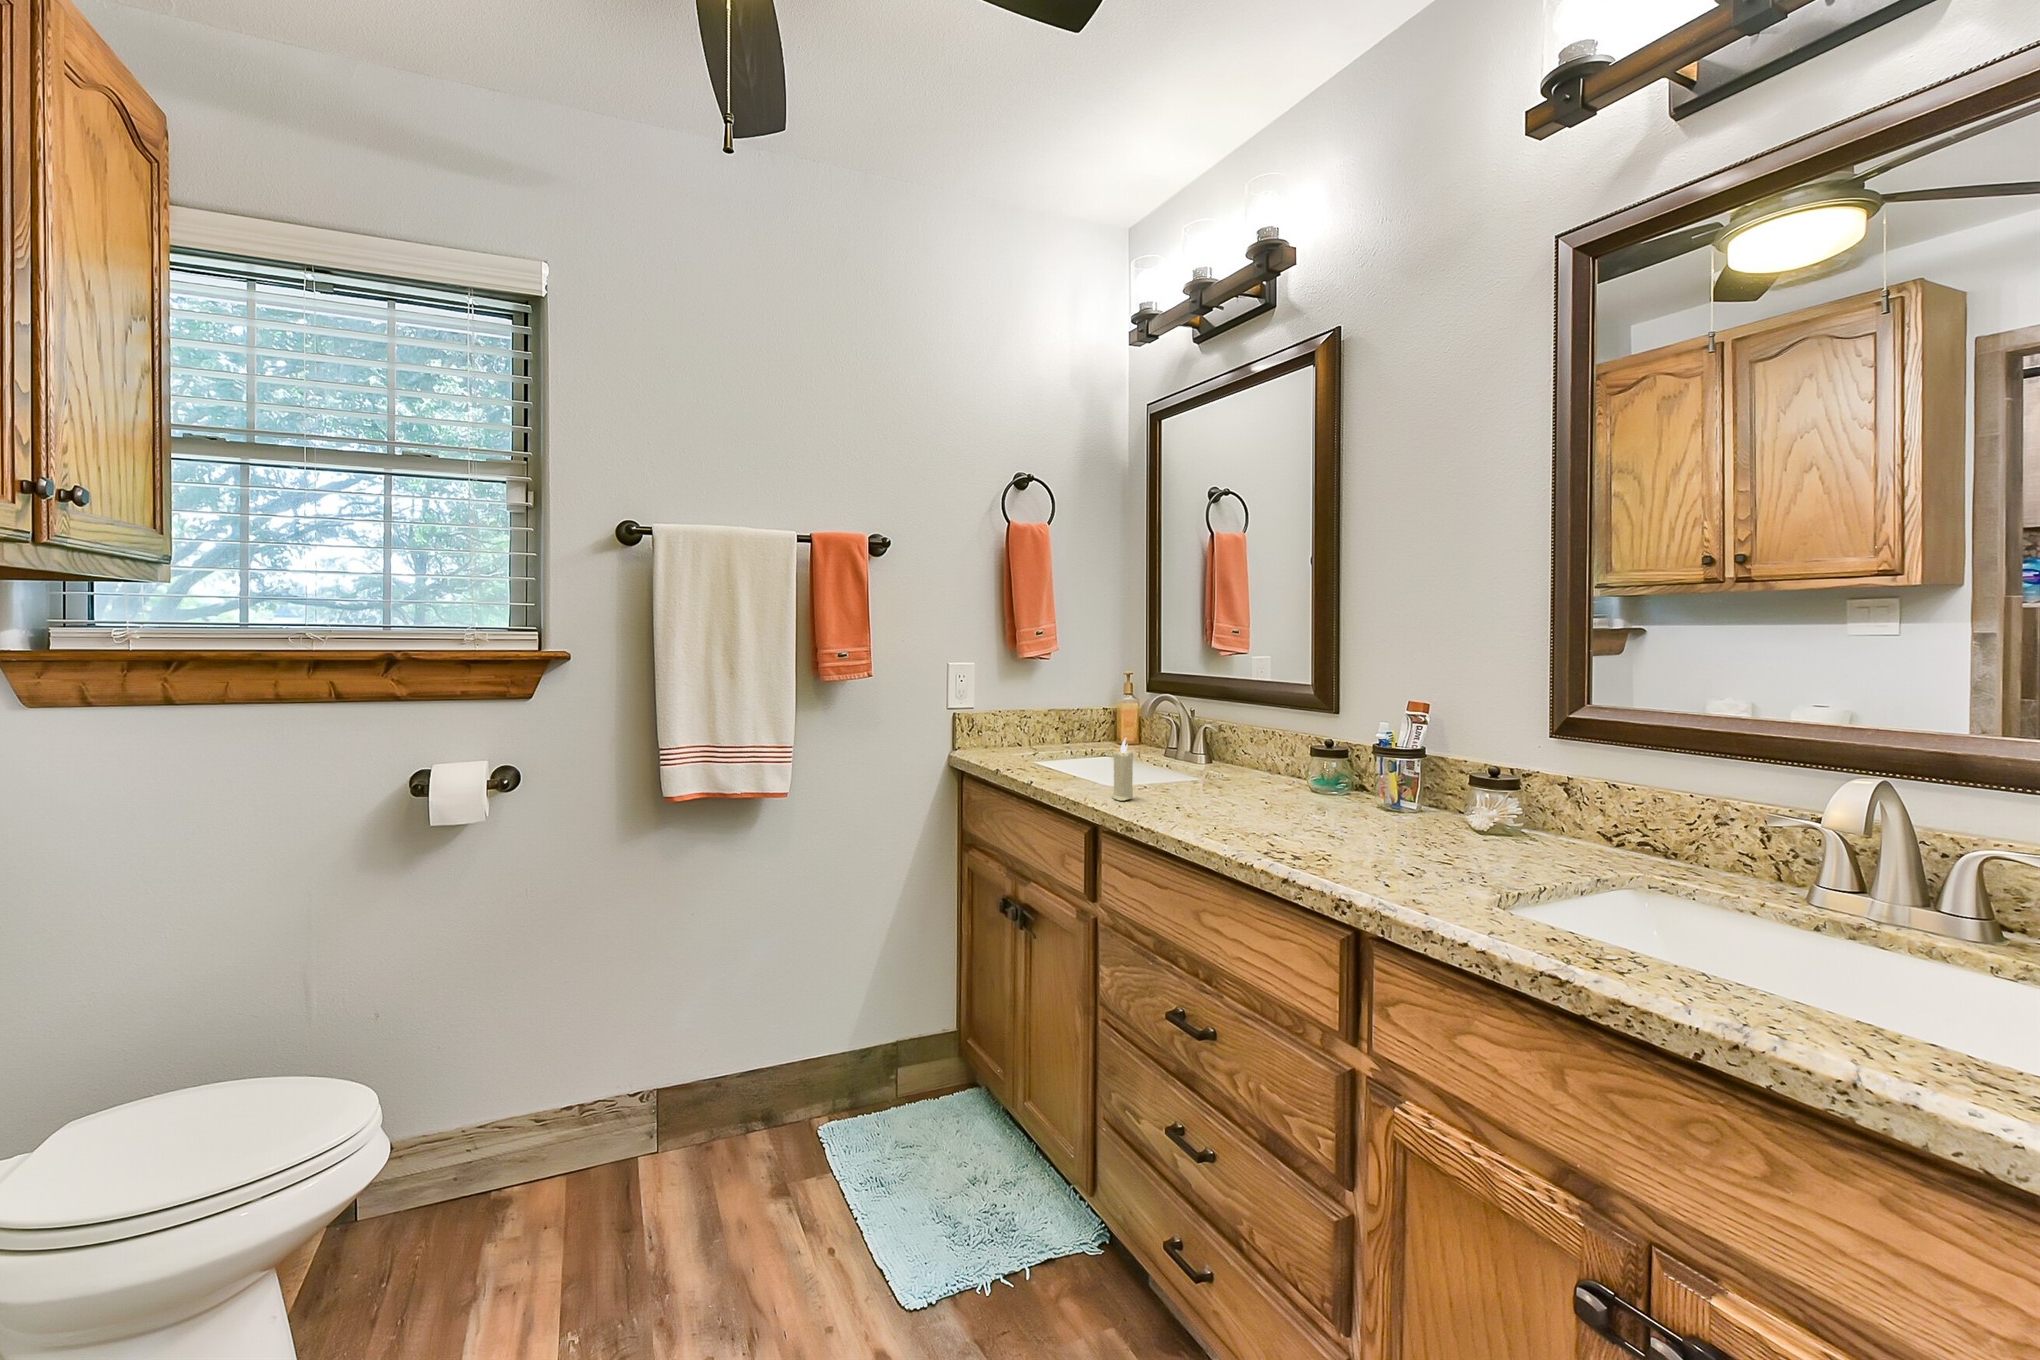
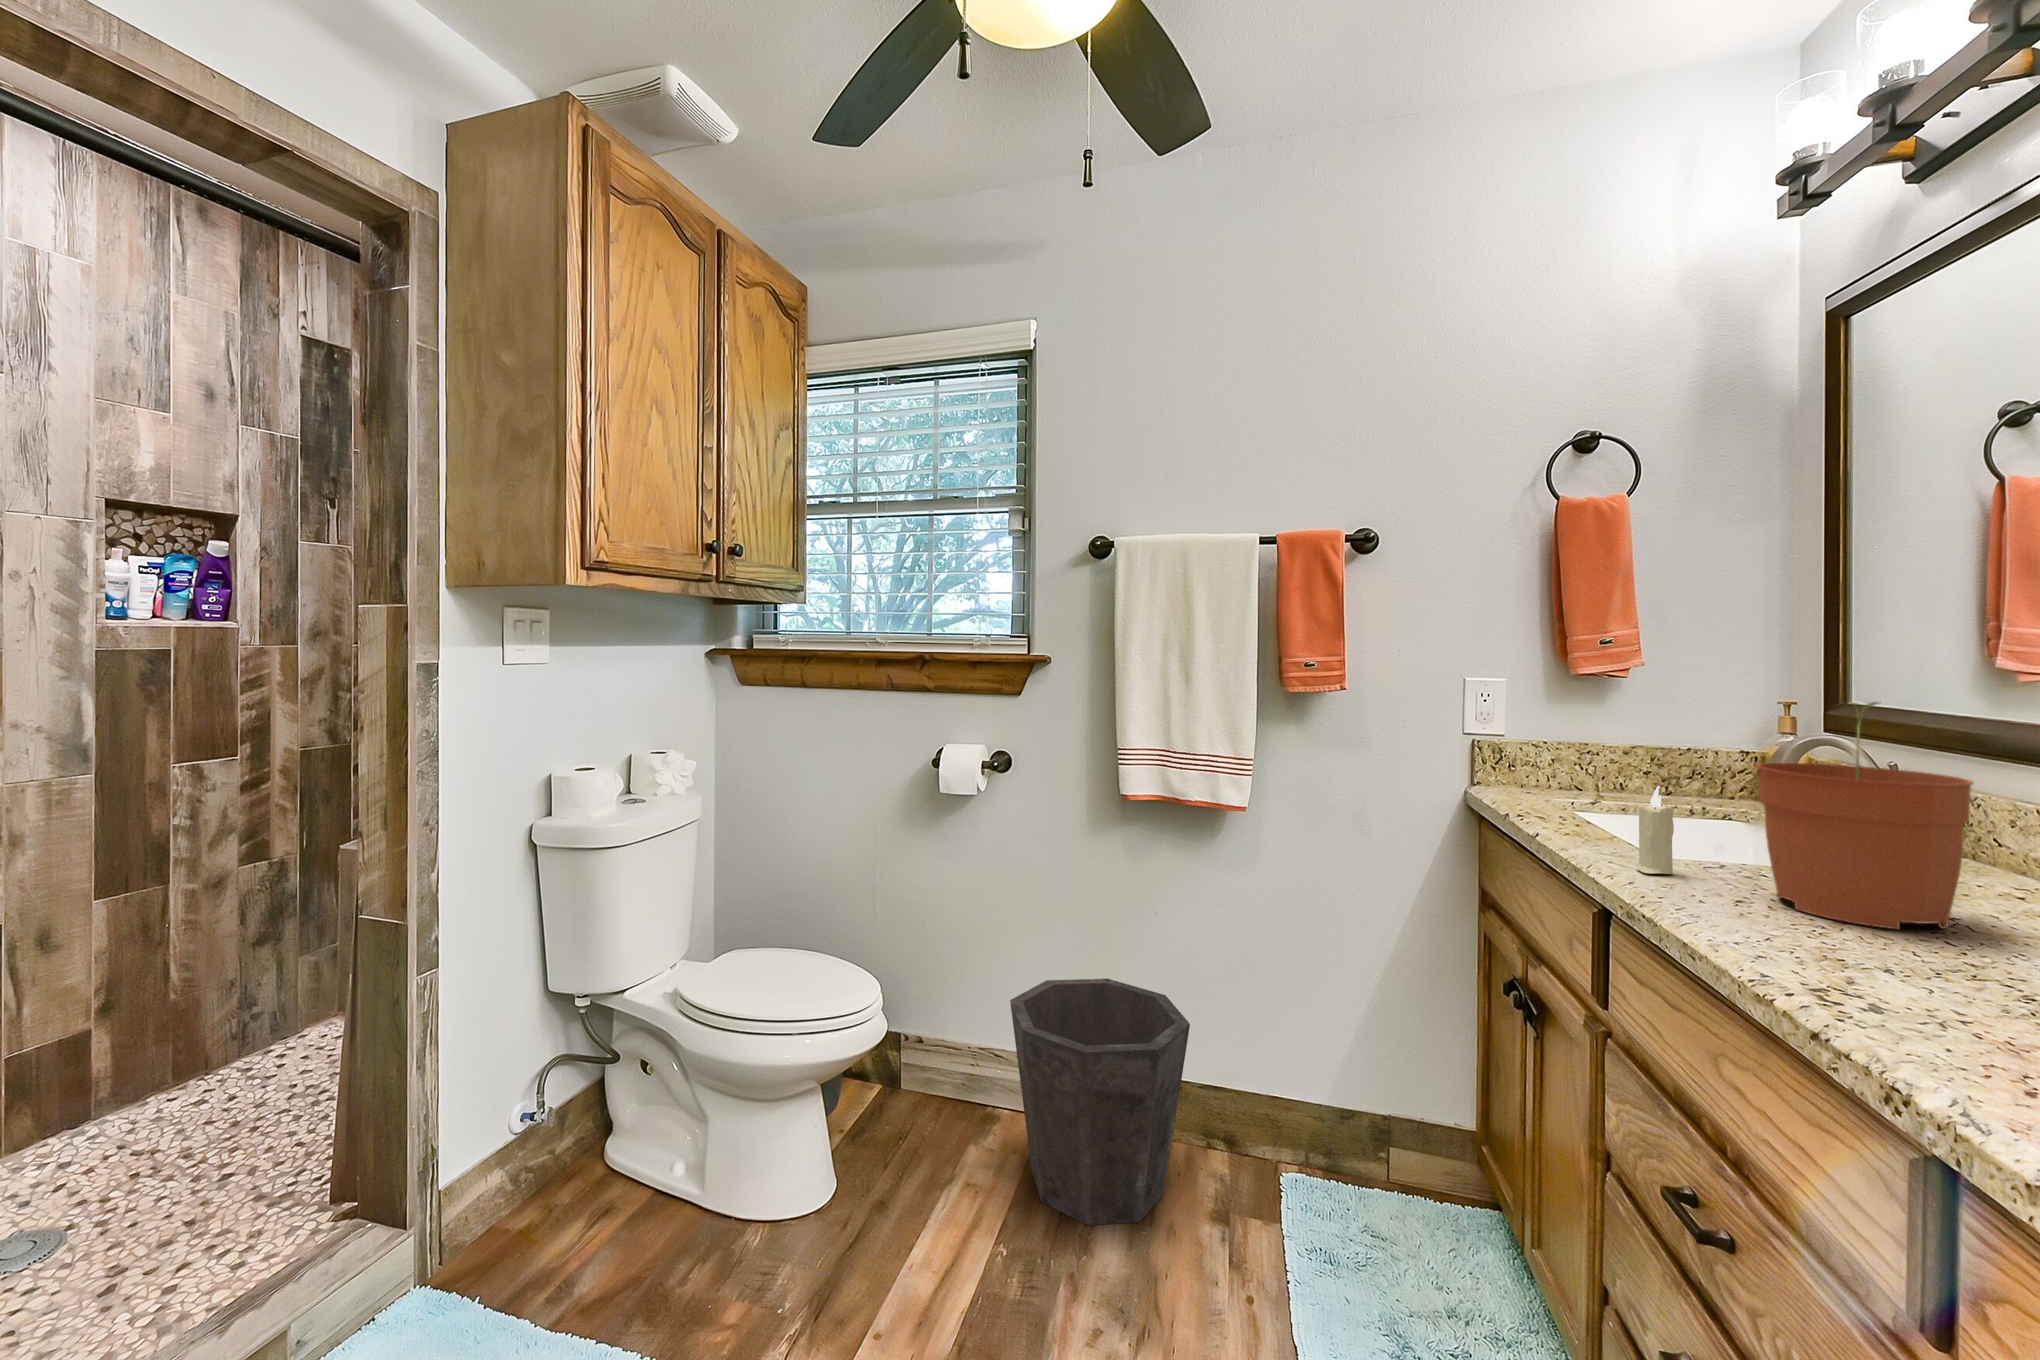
plant pot: none [1180,673,1279,813] -> present [1756,702,1973,929]
waste bin: none [545,996,747,1263] -> present [1010,979,1190,1225]

